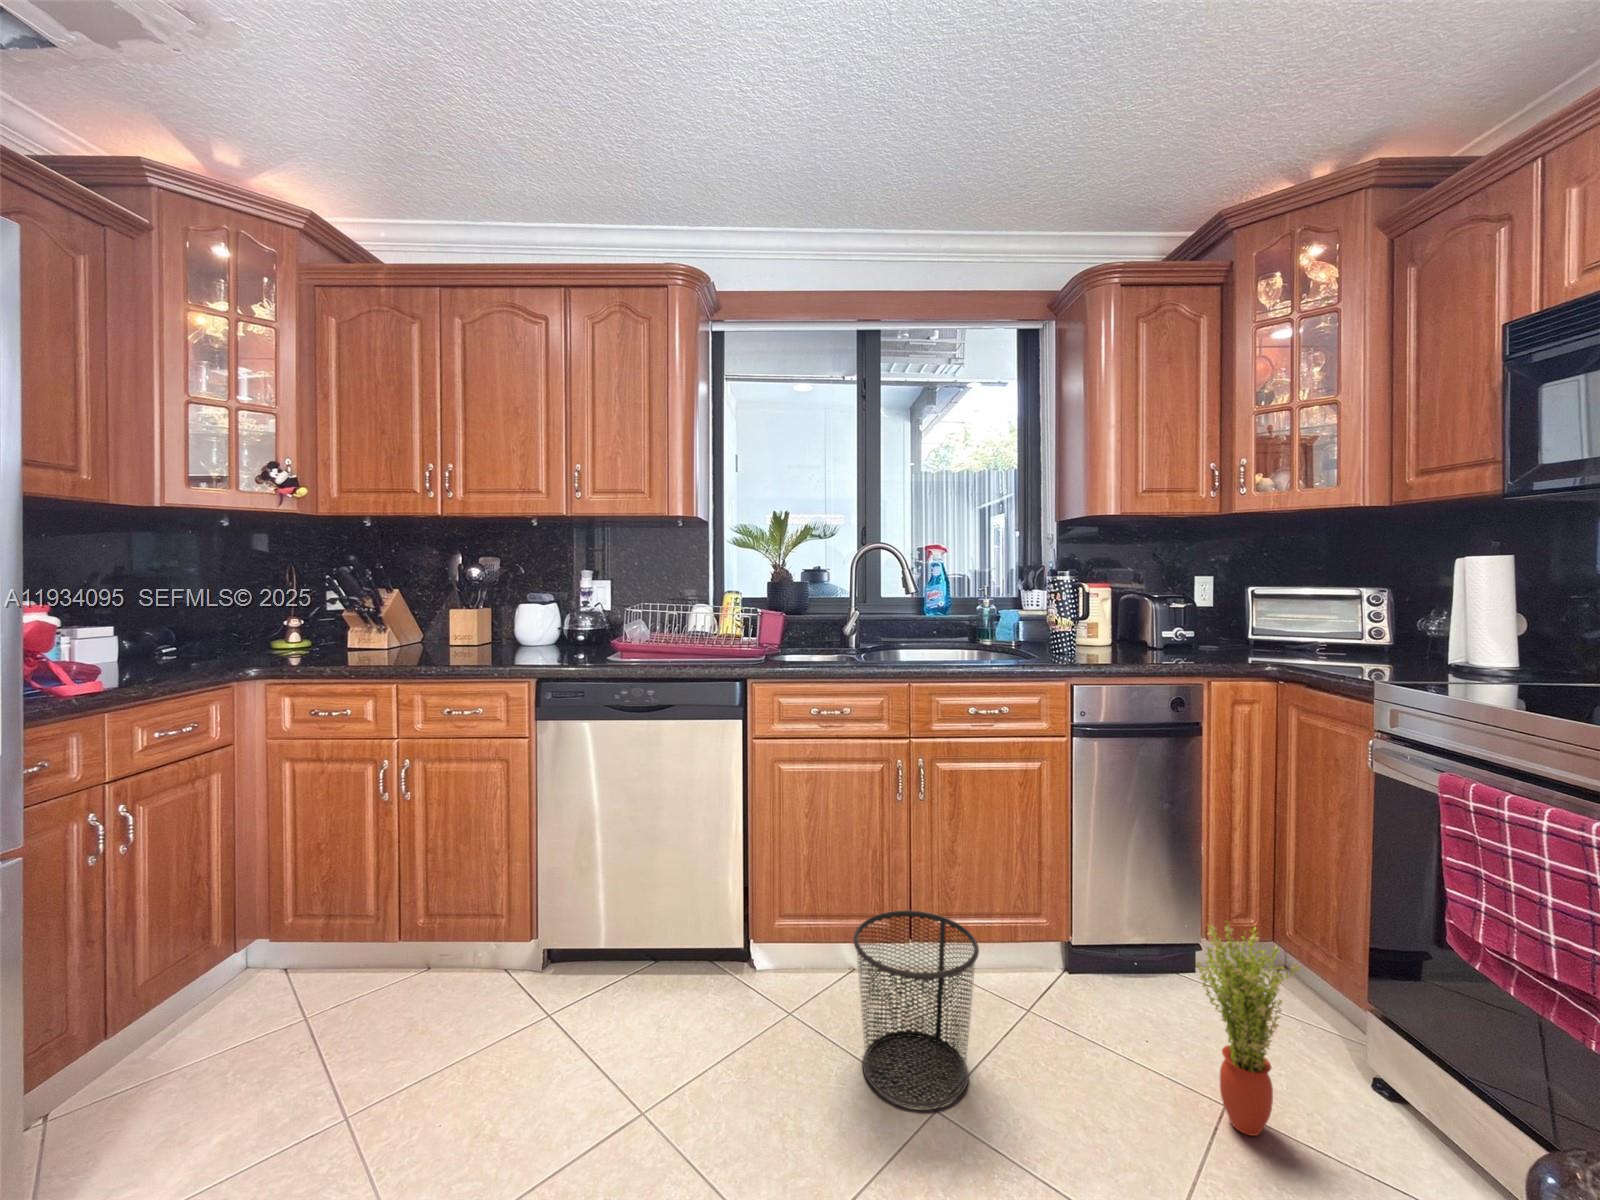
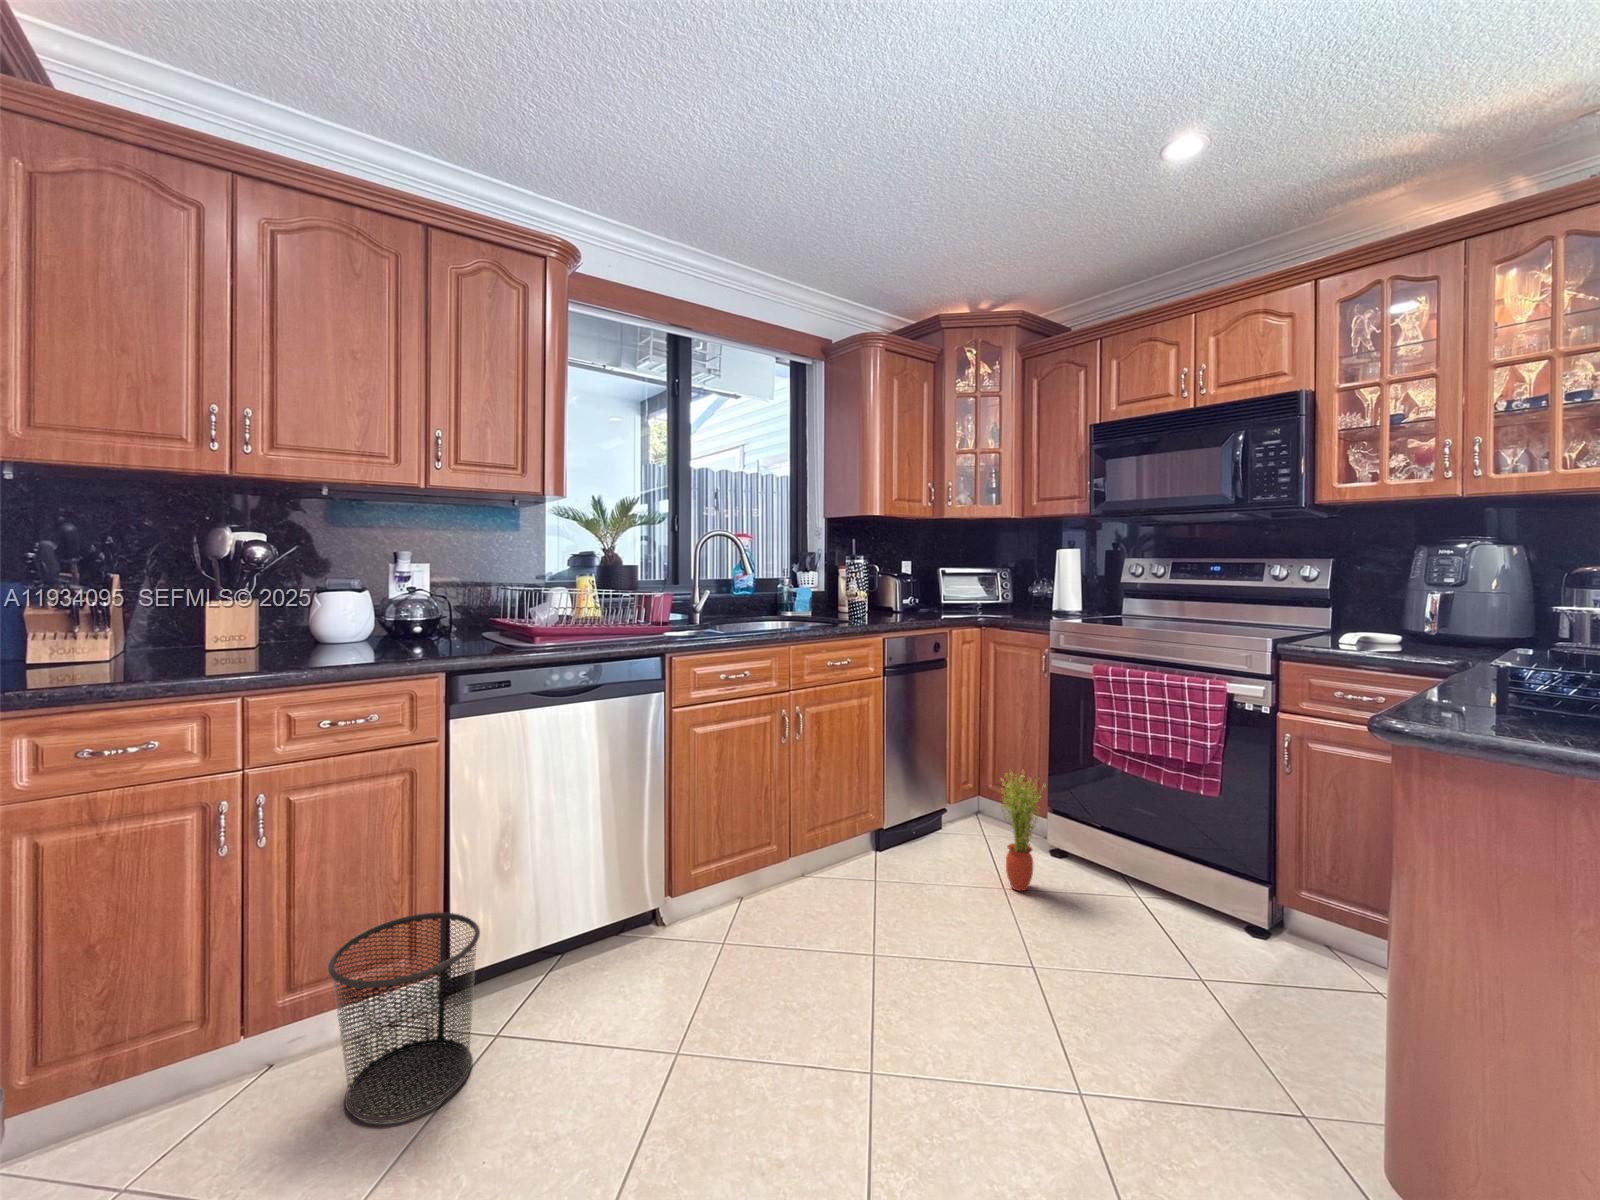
waste bin: present [853,910,979,1108] -> present [328,912,480,1122]

